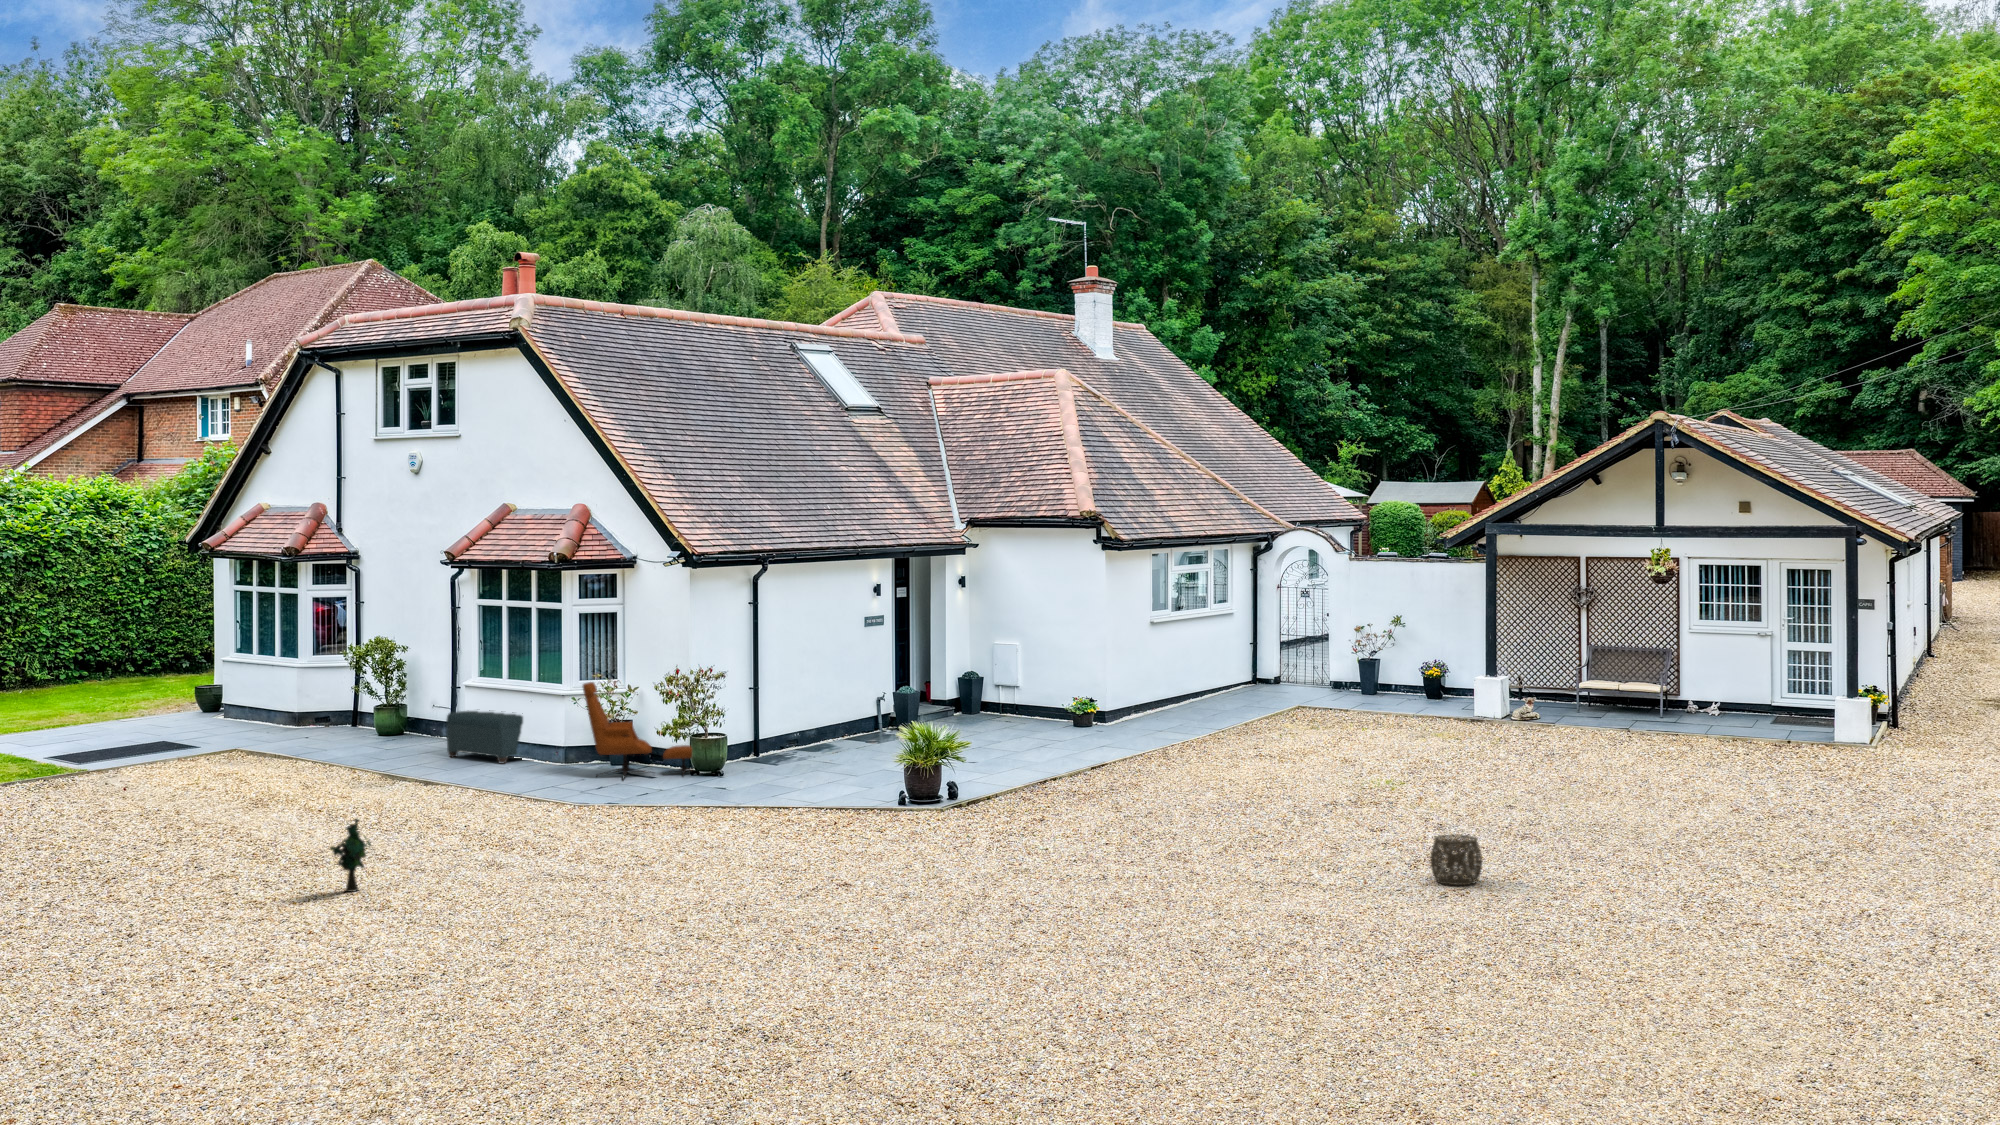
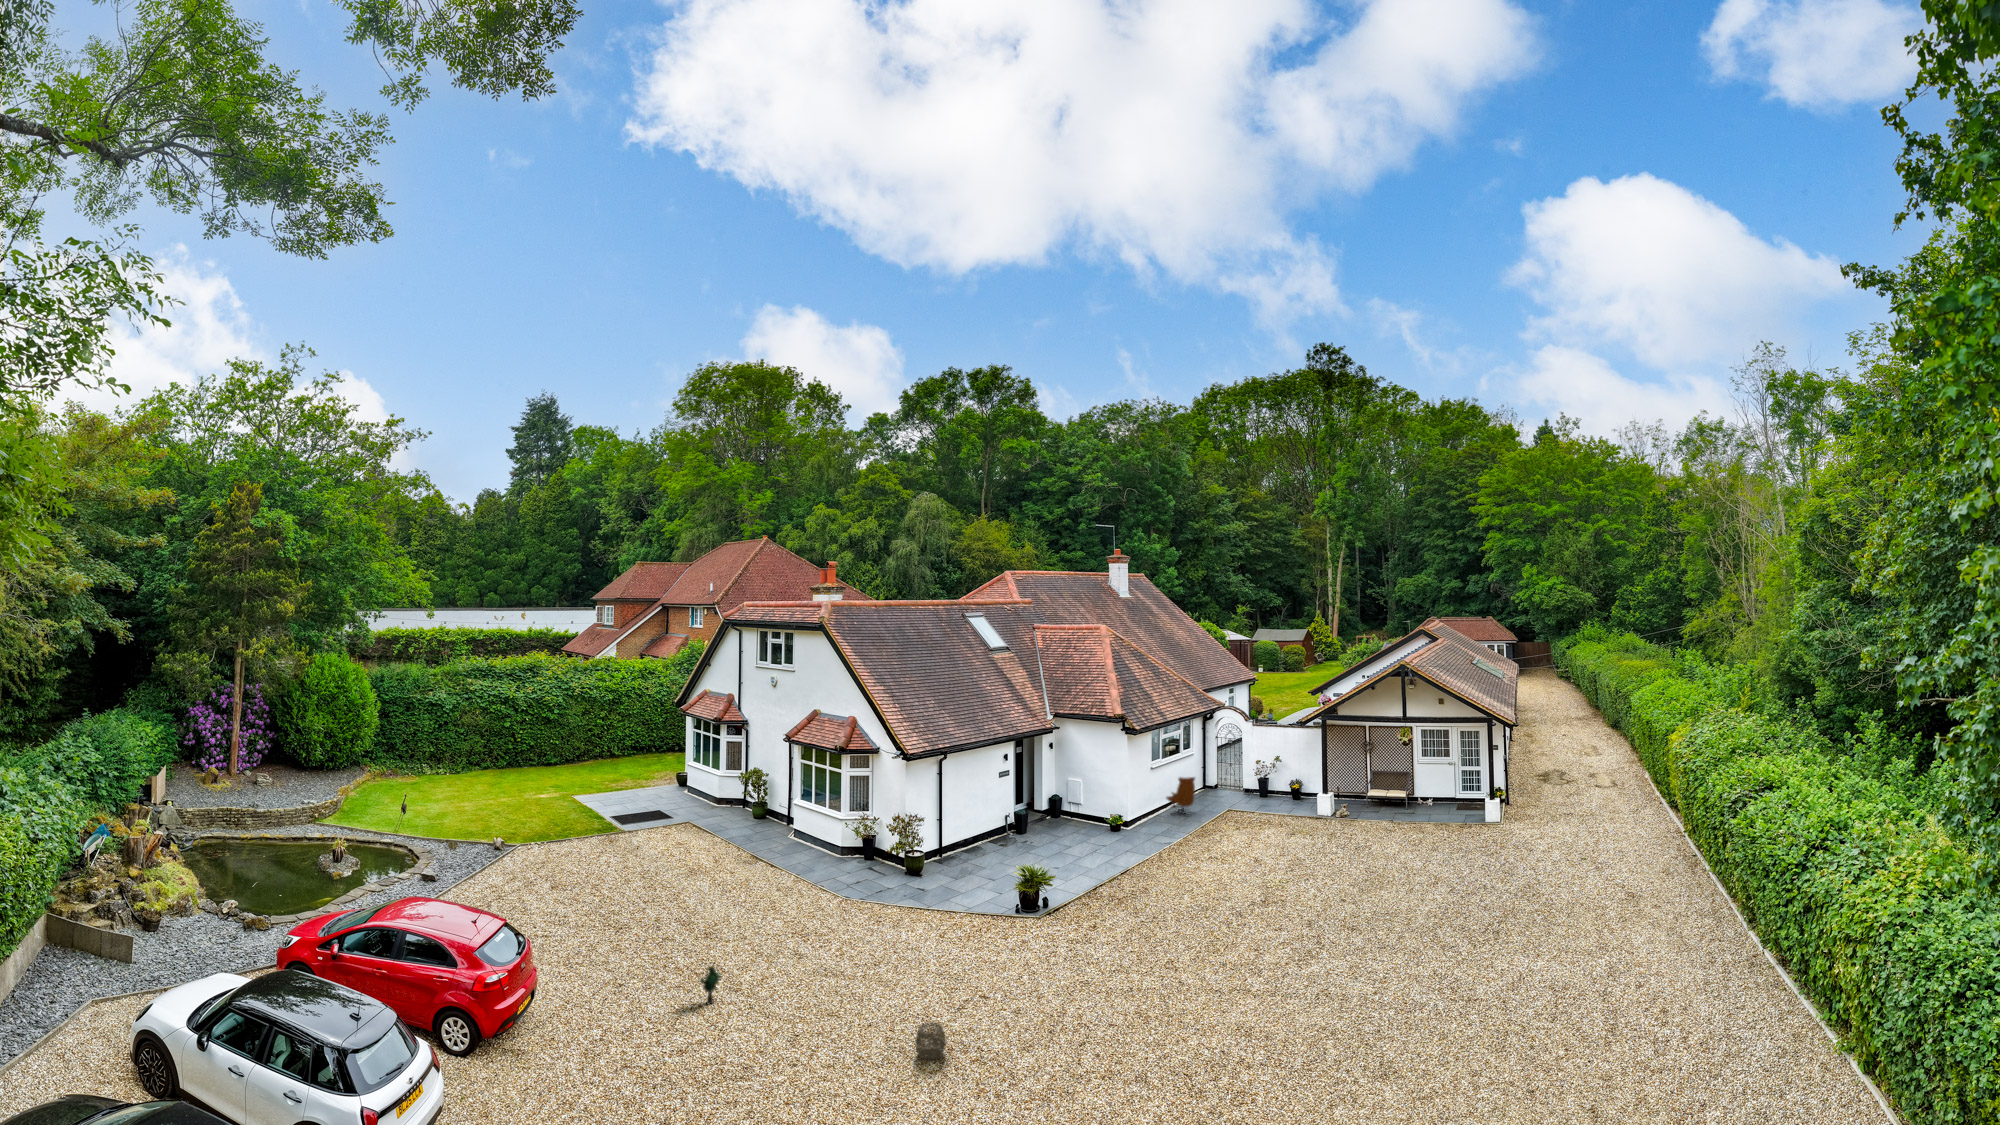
lounge chair: present [582,682,692,778] -> present [1167,777,1195,813]
bench: present [446,710,523,763] -> none [783,820,828,855]
woven basket: present [1430,835,1482,886] -> present [915,1022,946,1060]

